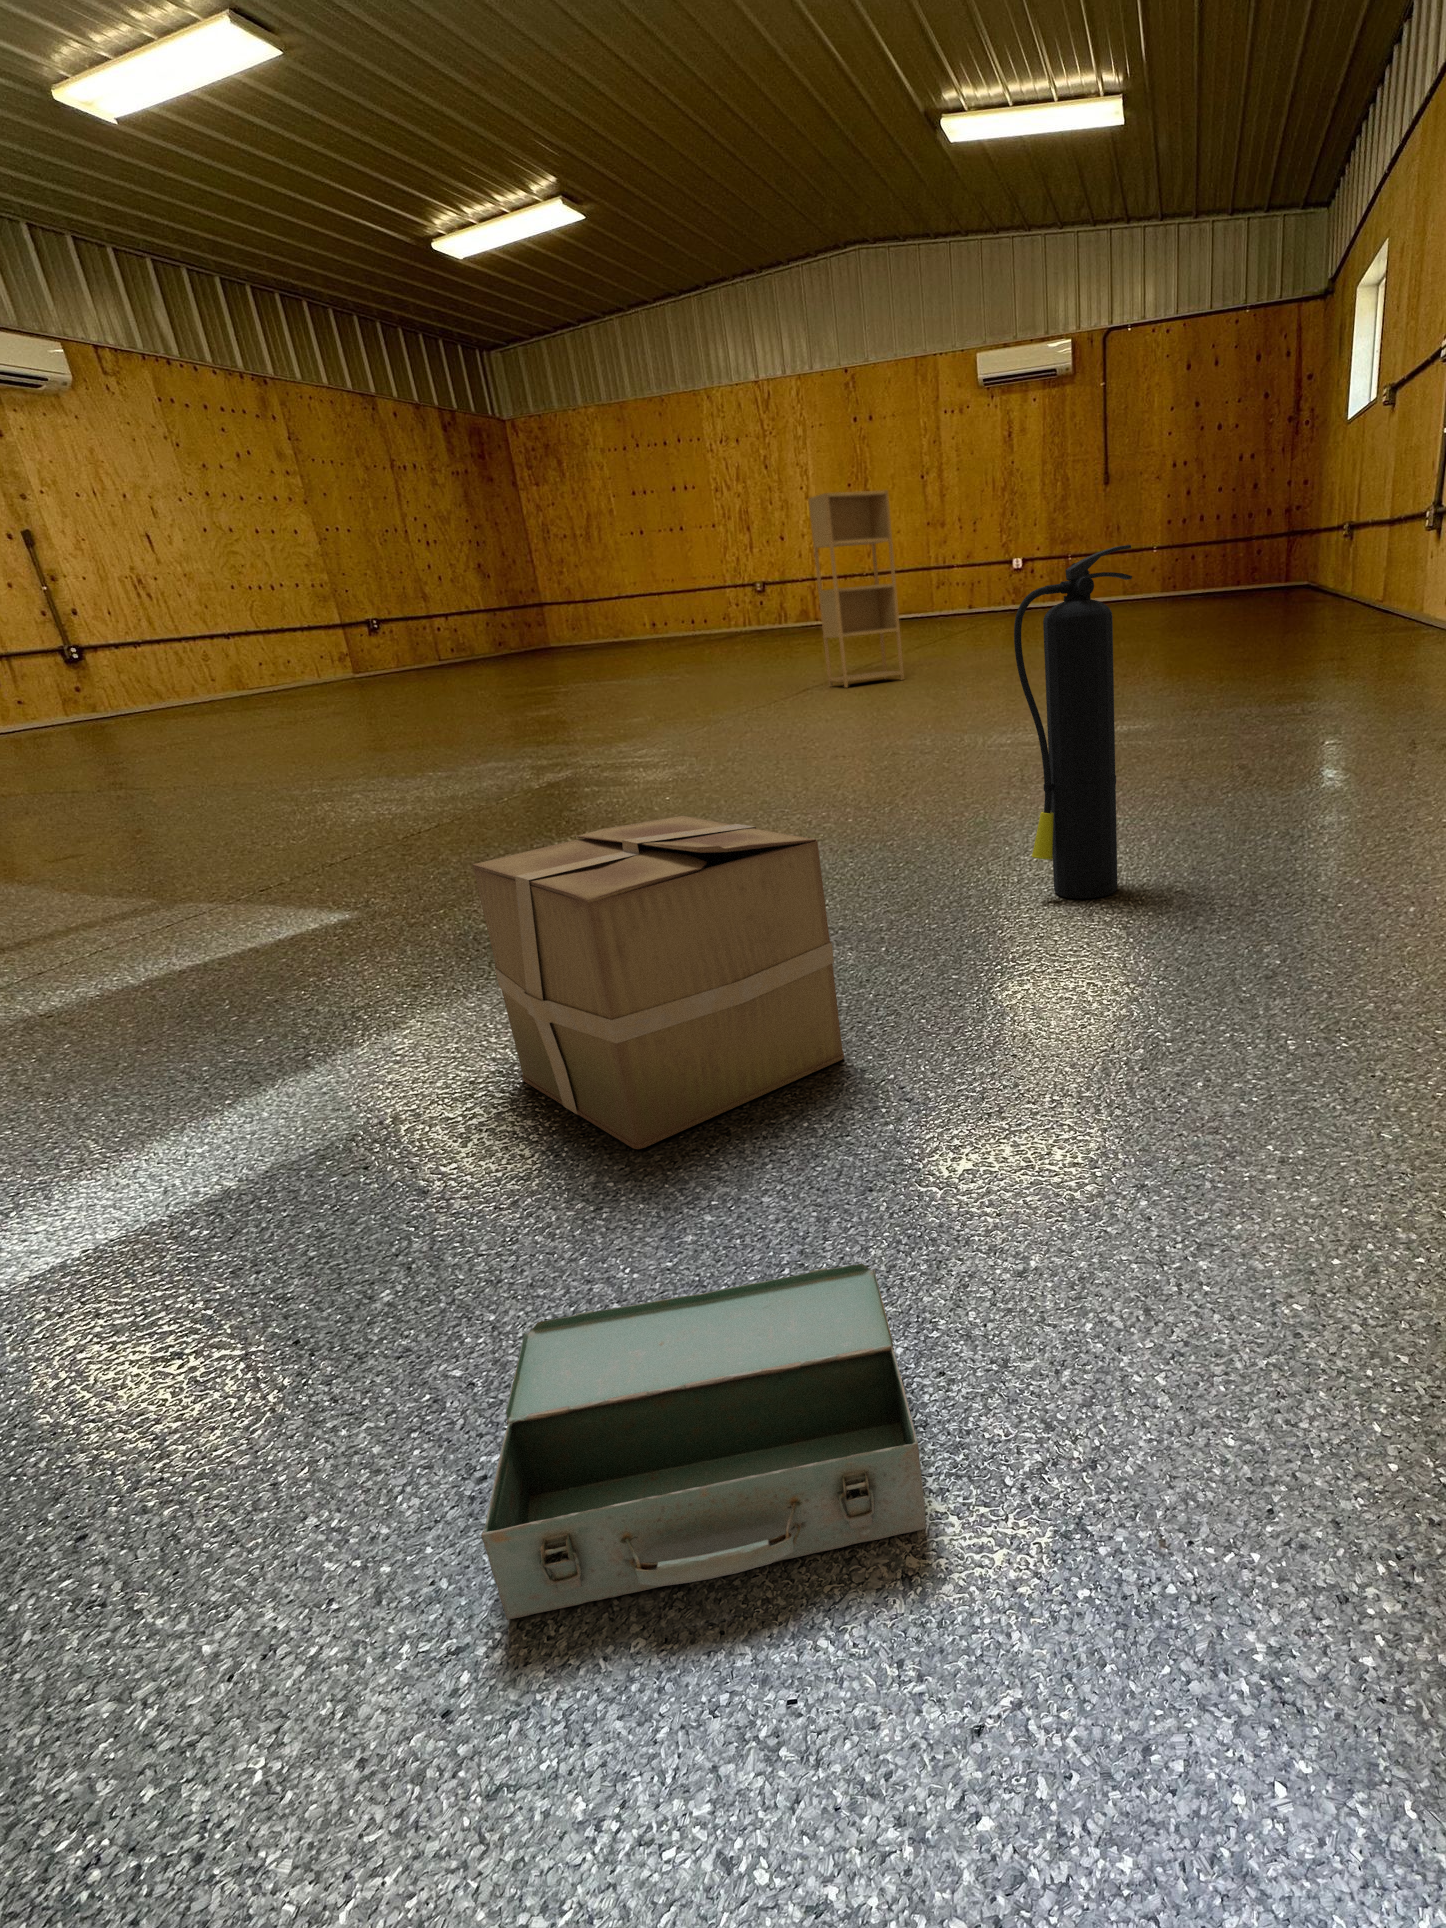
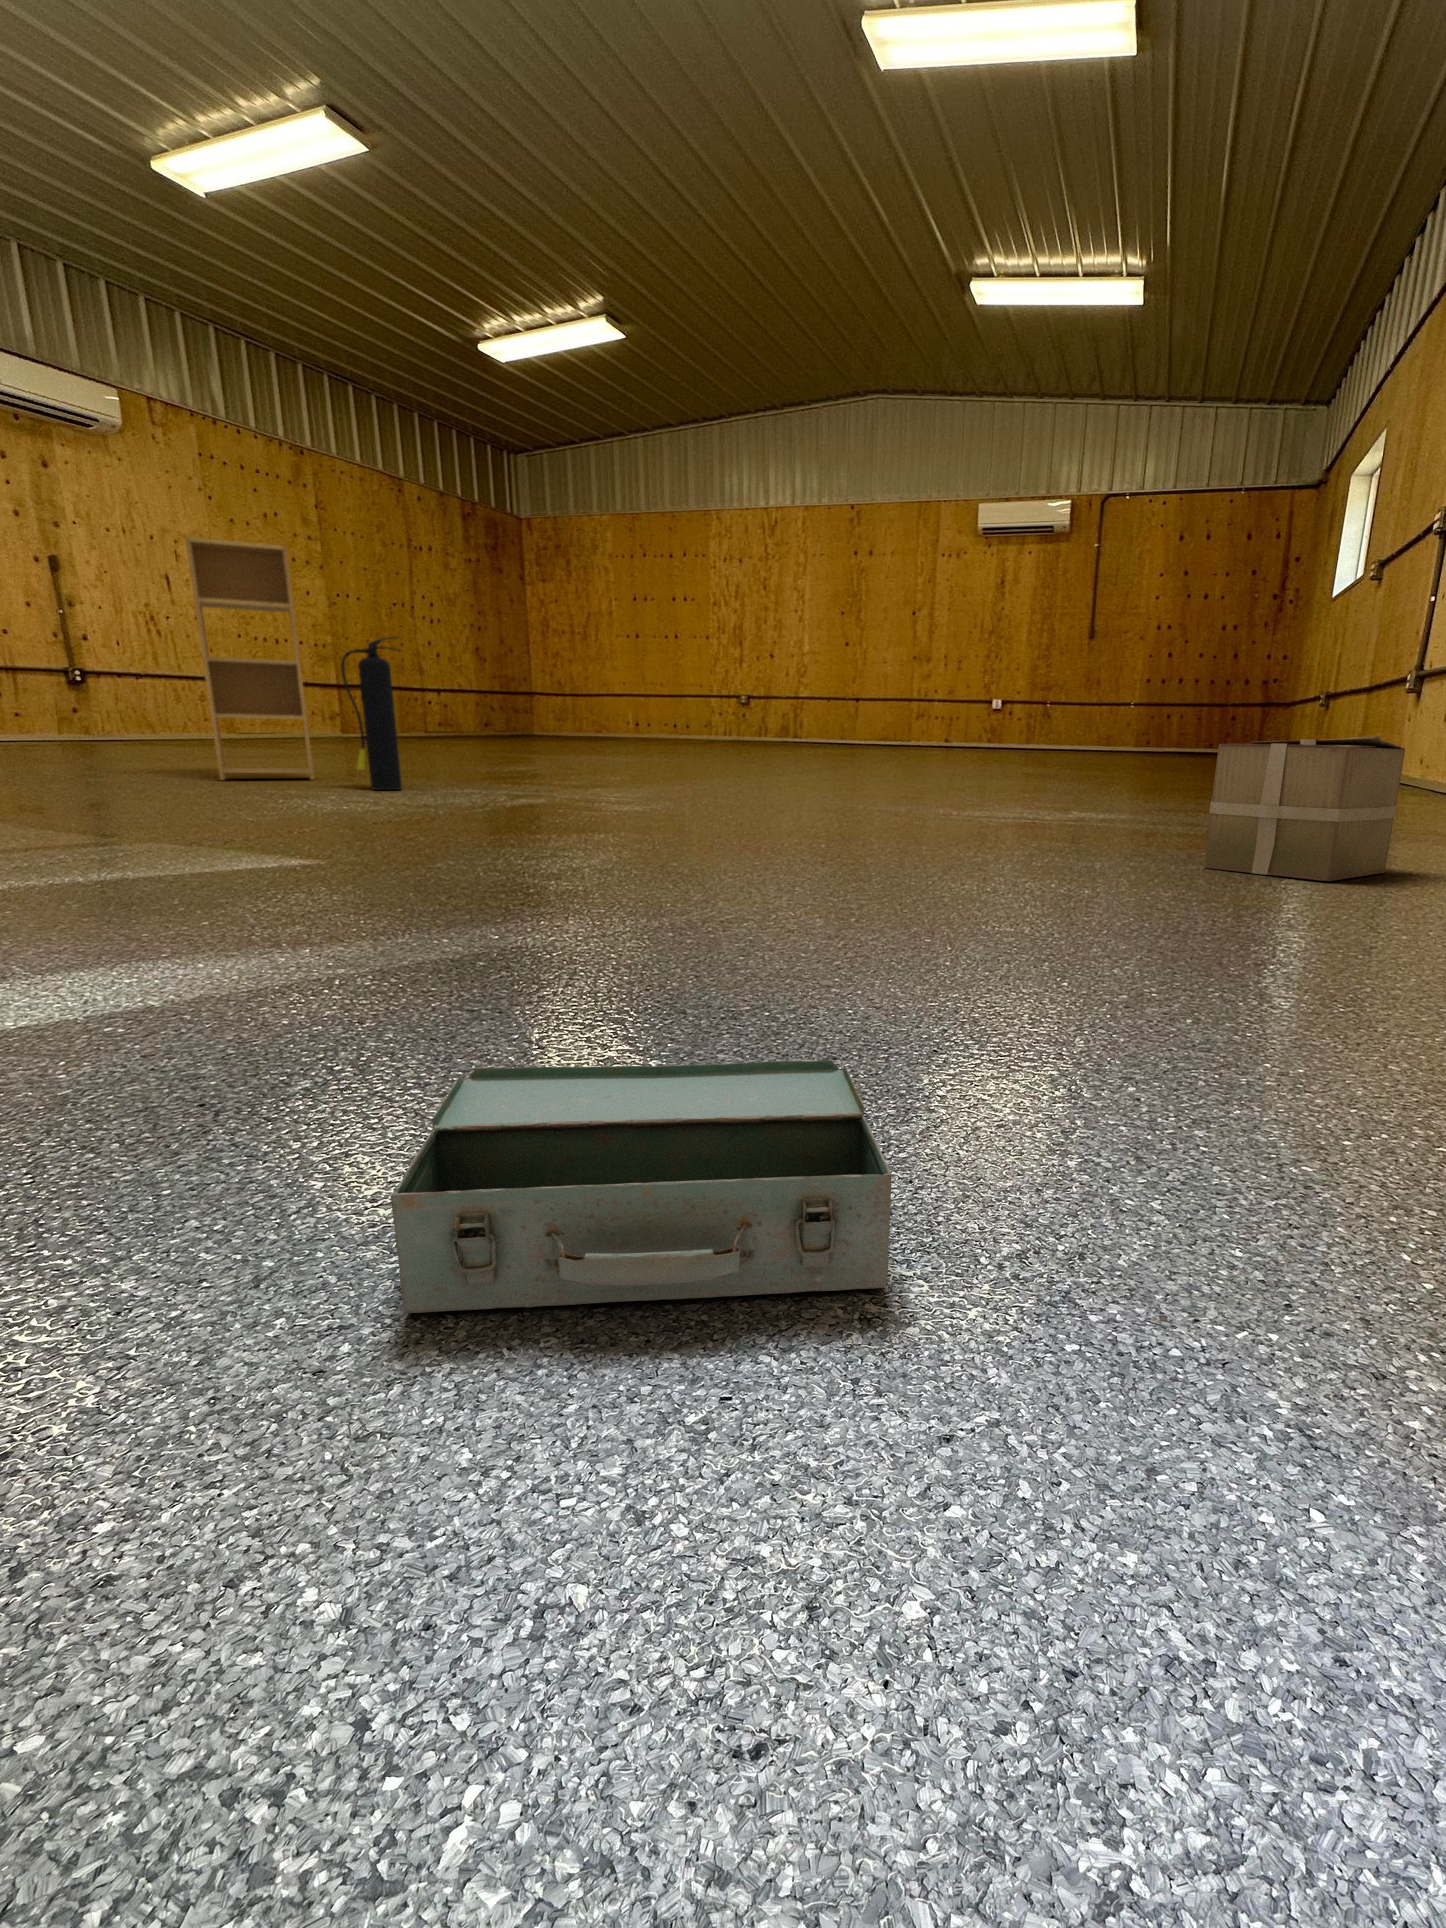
shelving unit: present [809,490,904,687] -> present [185,537,314,780]
fire extinguisher: present [1014,545,1132,898] -> present [341,637,402,790]
cardboard box: present [473,816,844,1149] -> present [1204,736,1405,881]

